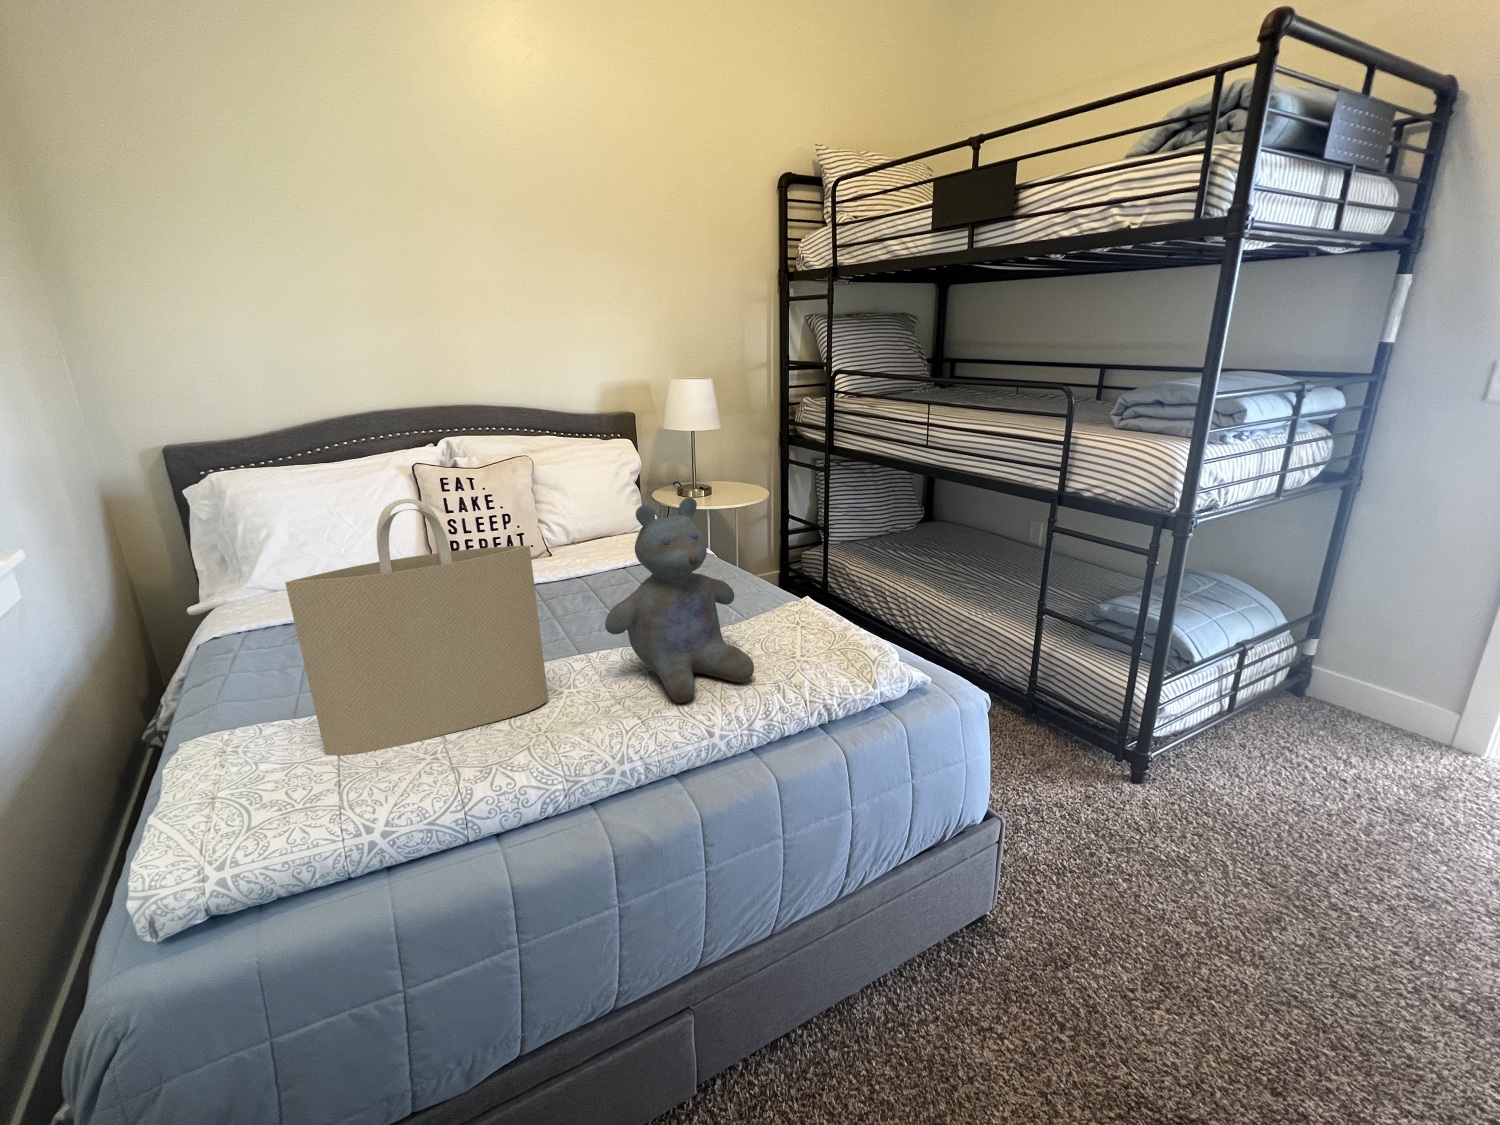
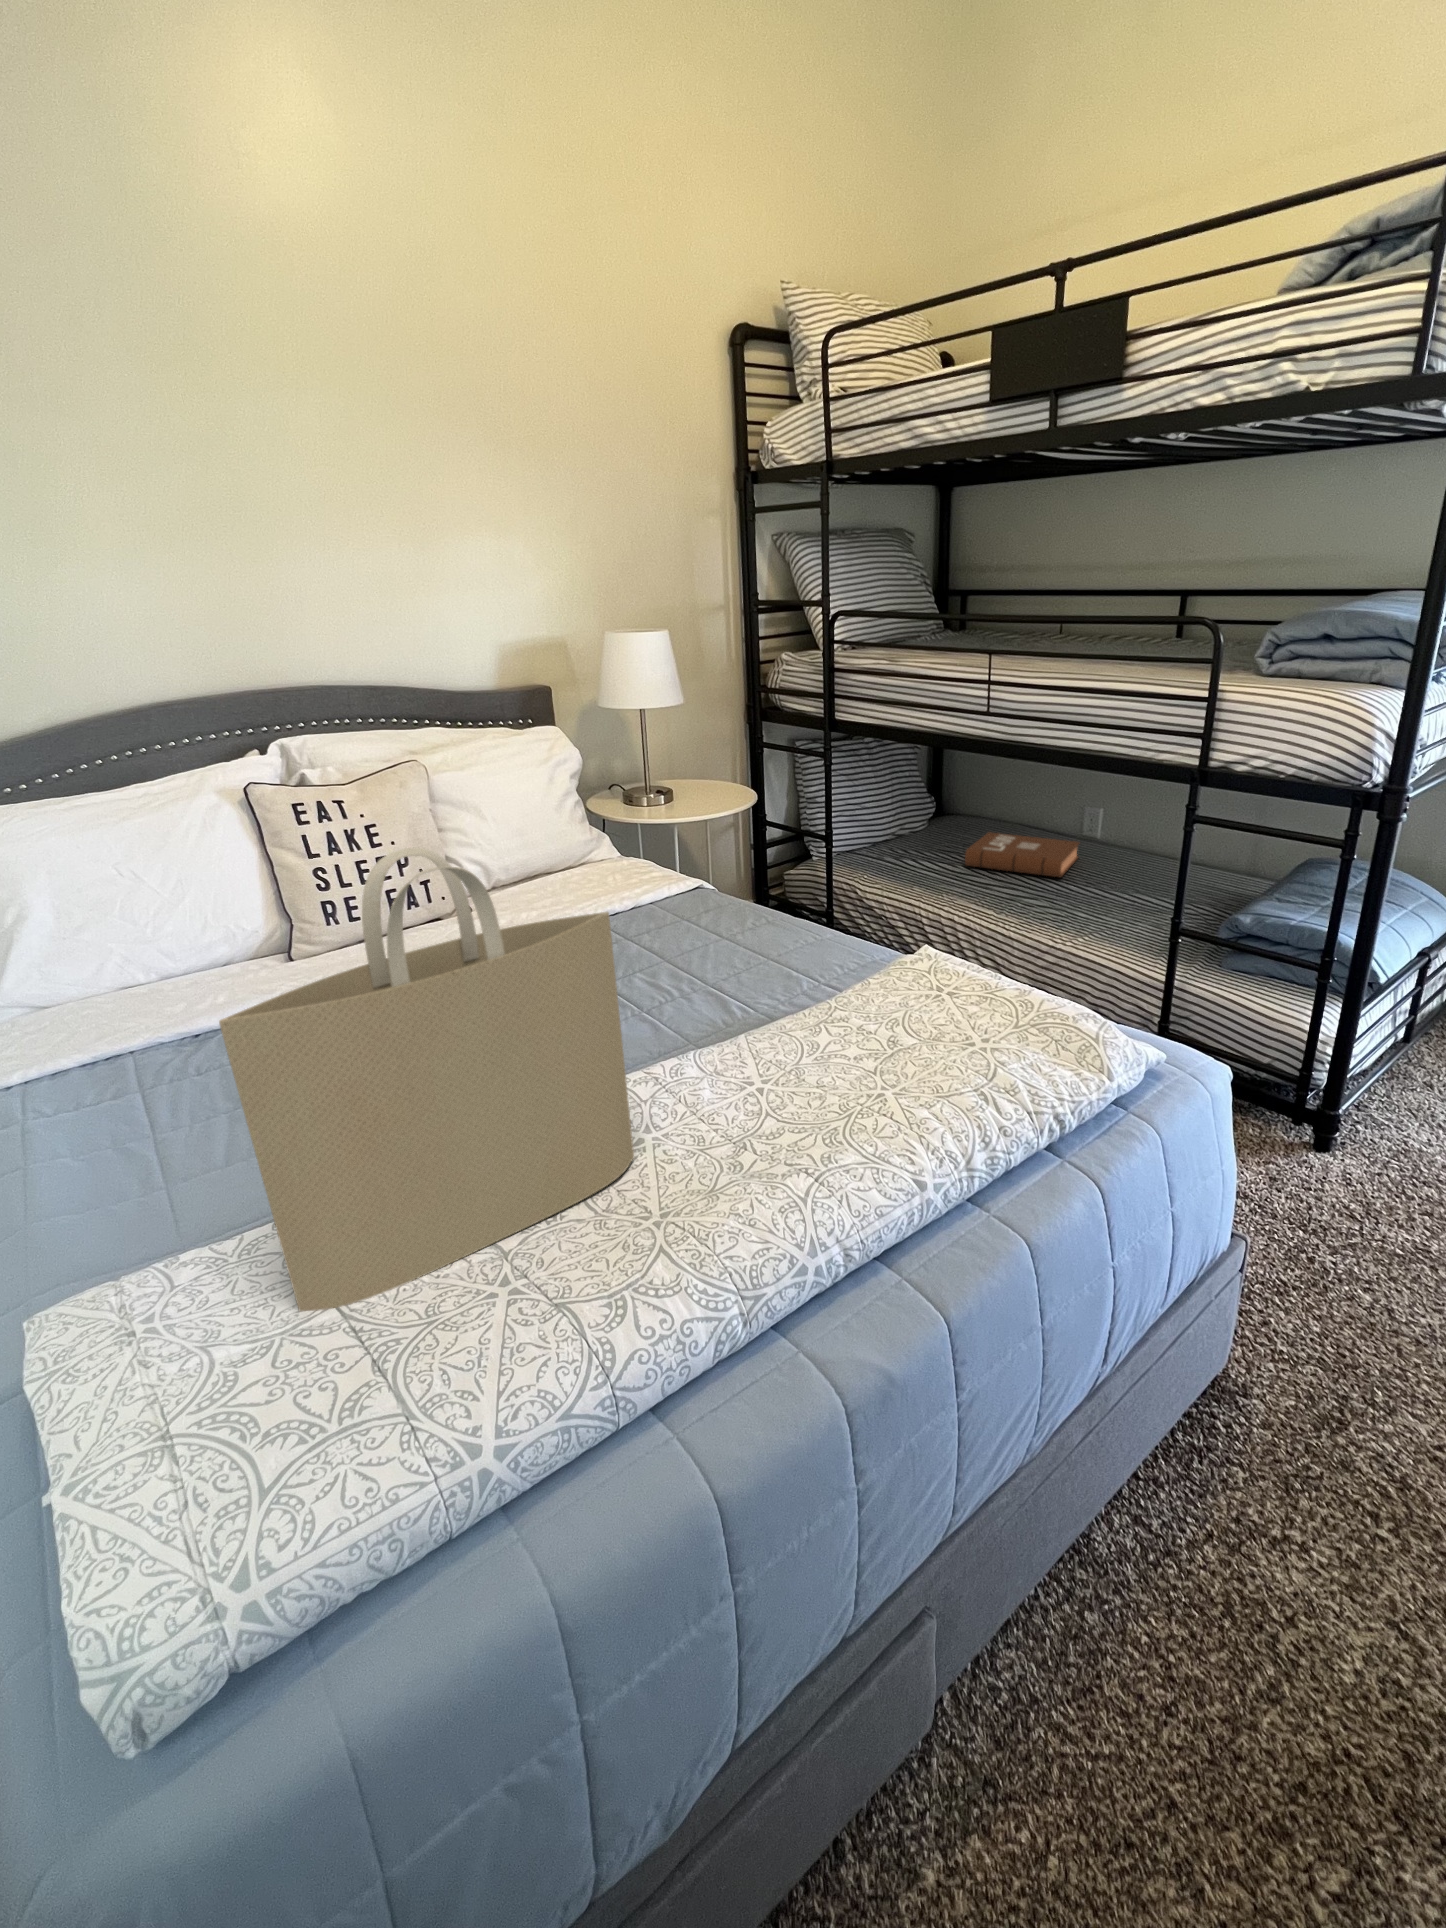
stuffed bear: present [605,497,754,703] -> none [707,812,935,1139]
book: none [924,532,1014,568] -> present [965,832,1079,877]

